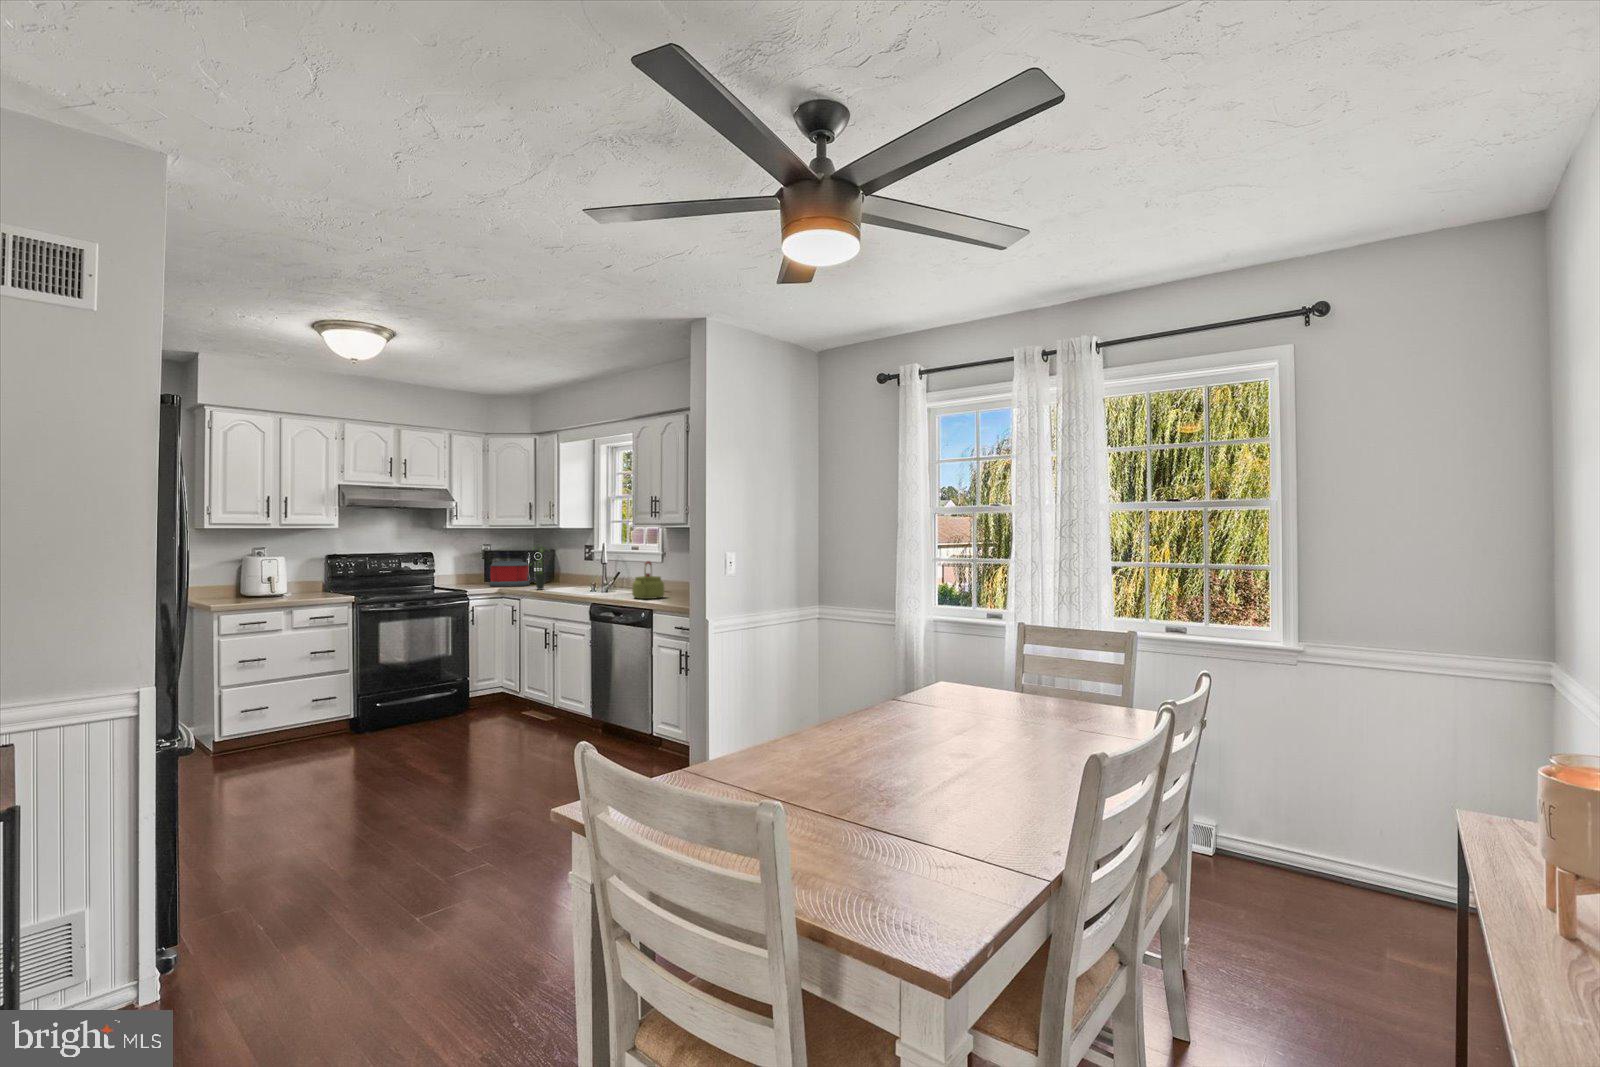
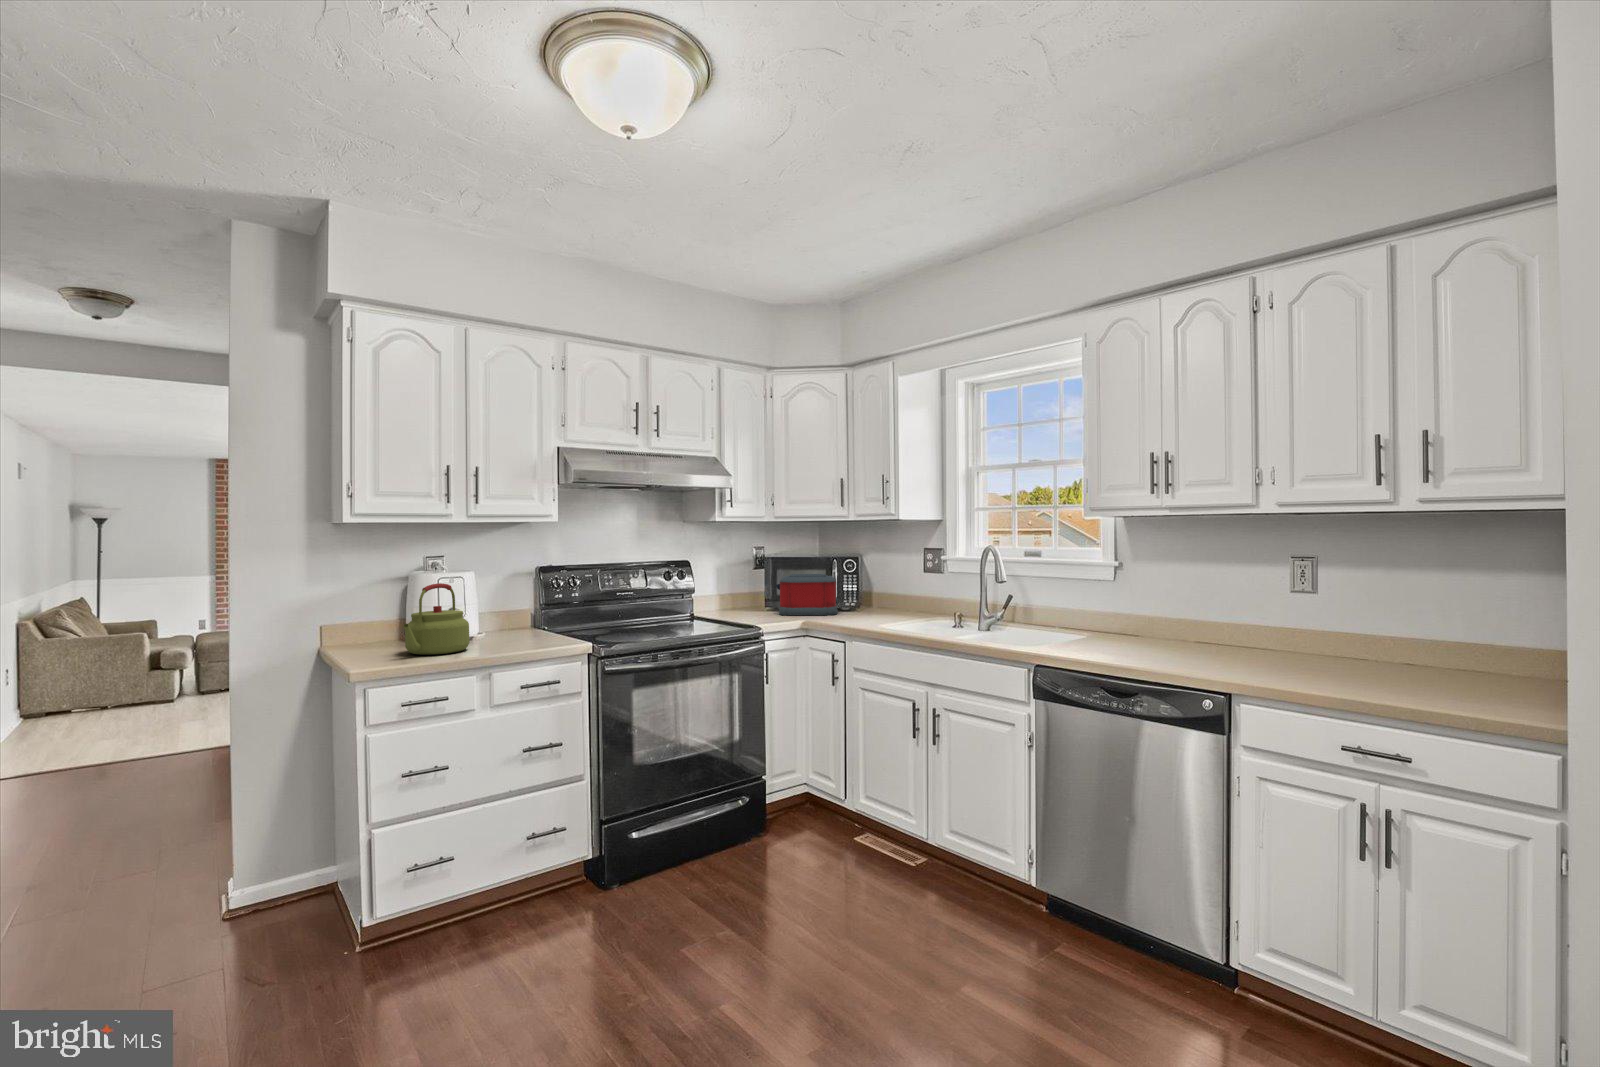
potted plant: present [533,545,546,590] -> none [862,547,896,625]
kettle: present [632,561,664,599] -> present [403,583,470,655]

